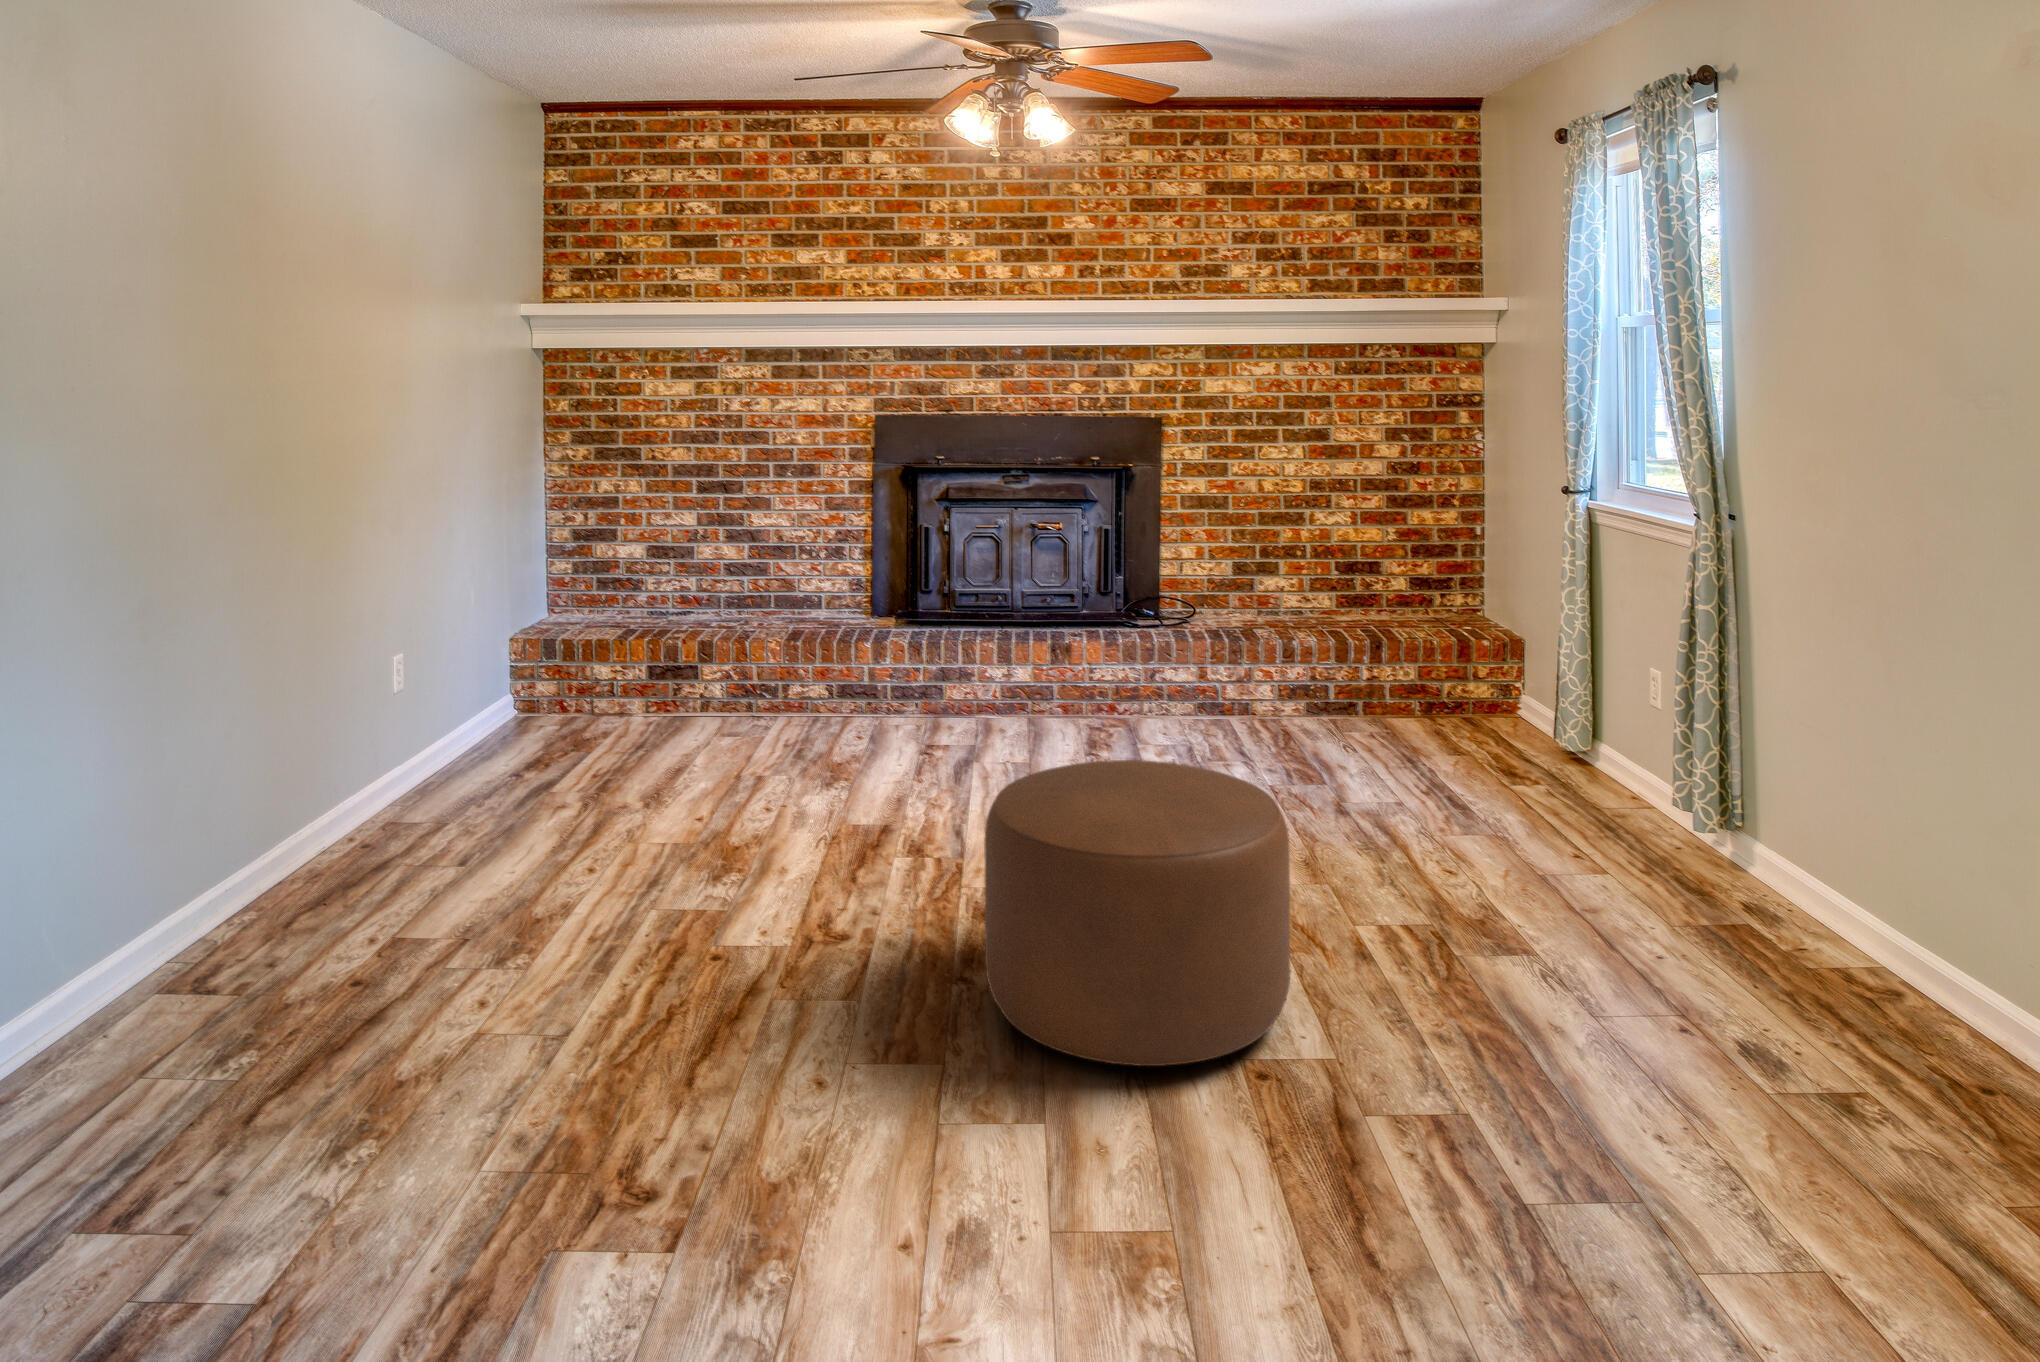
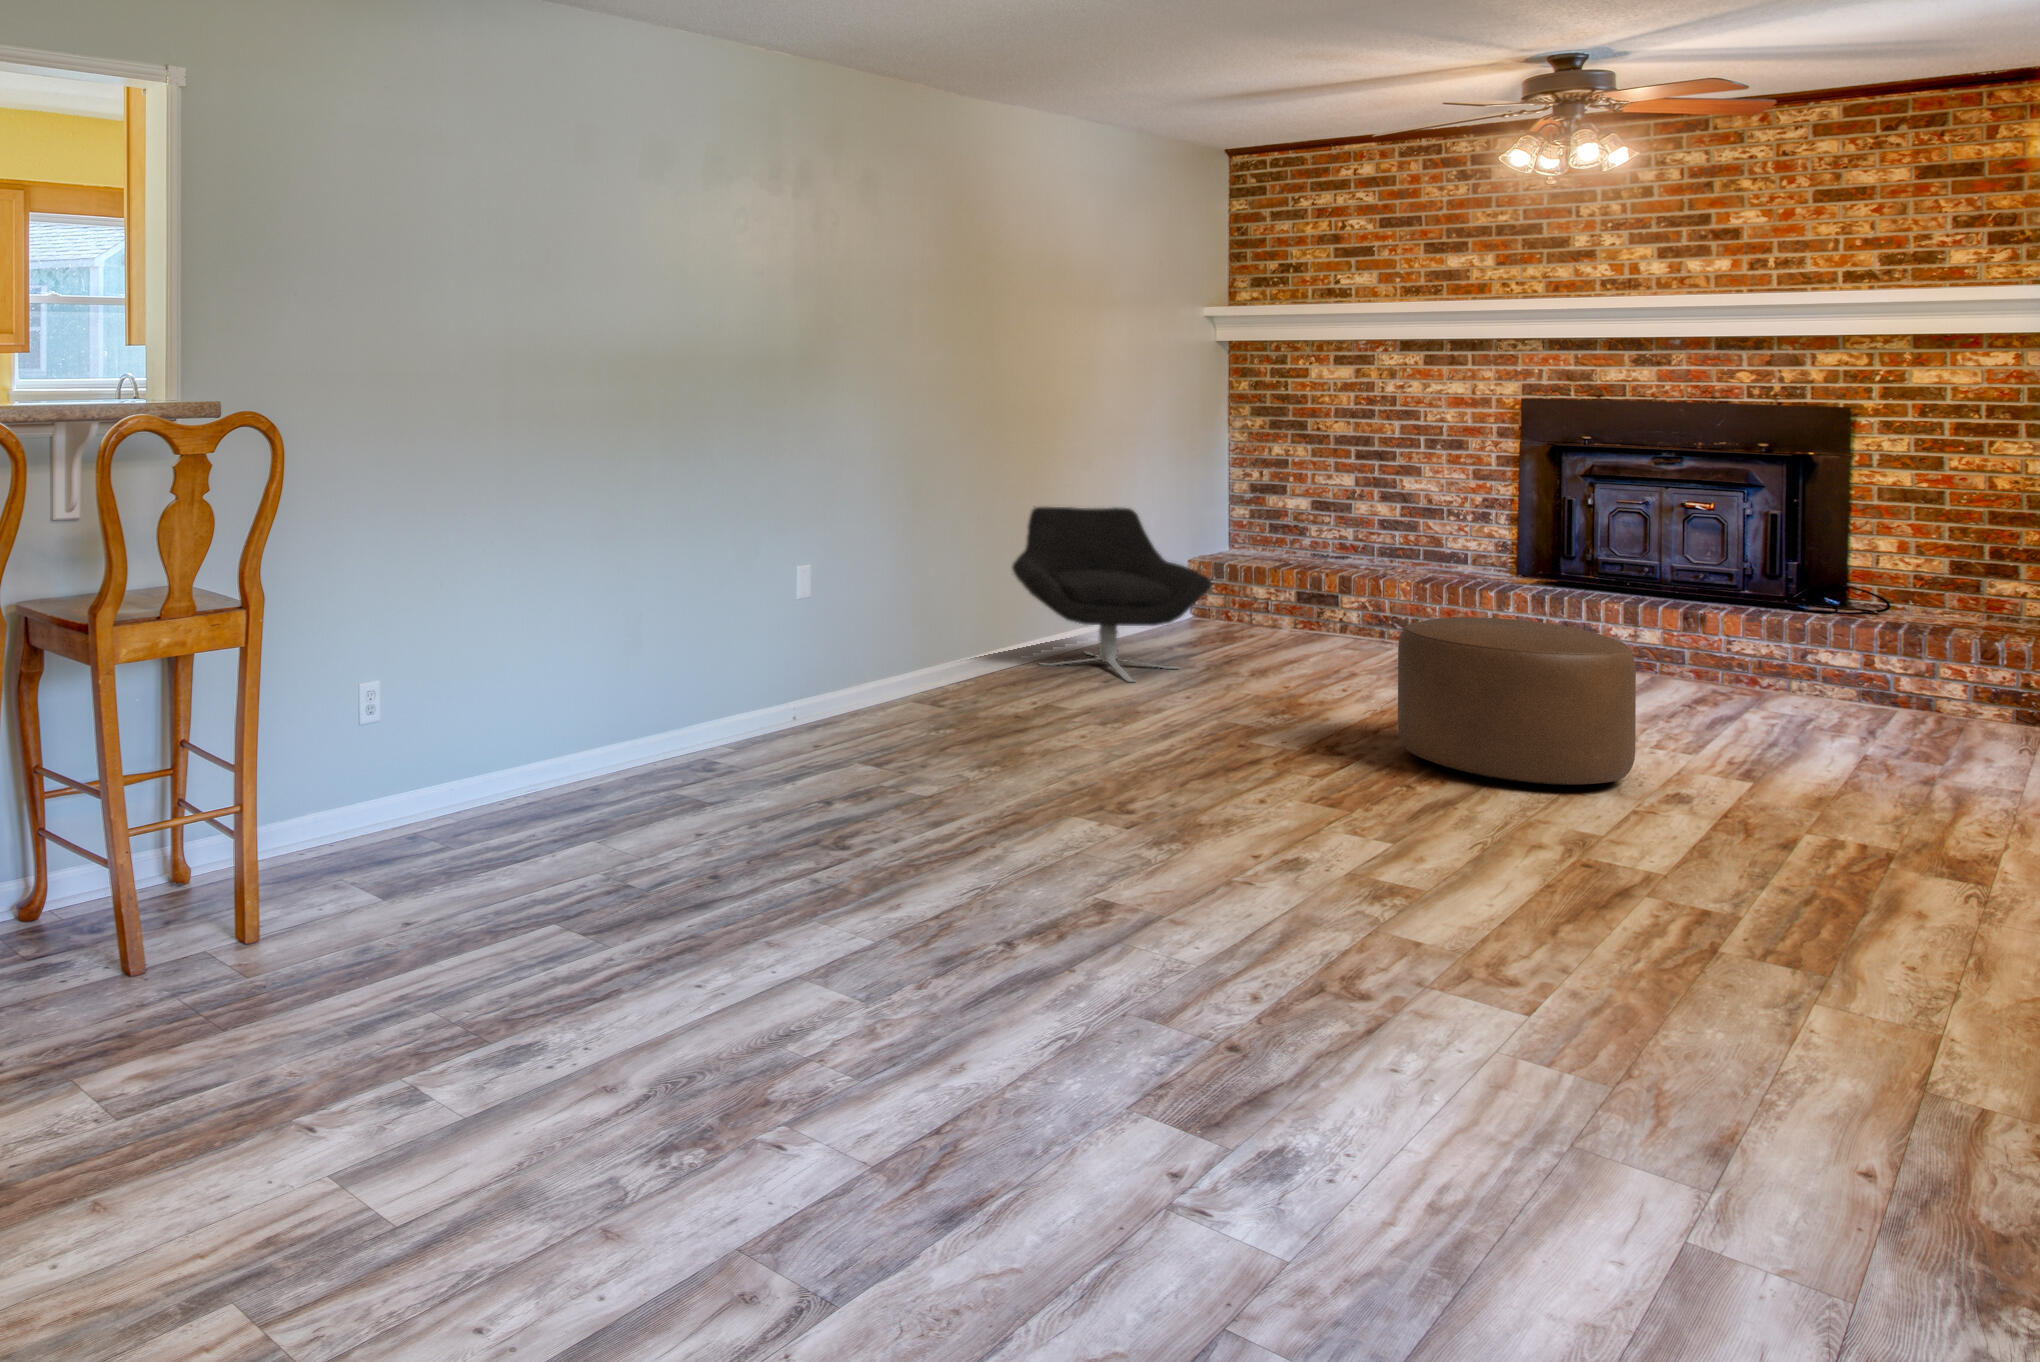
lounge chair: none [247,618,617,956] -> present [1012,506,1212,682]

